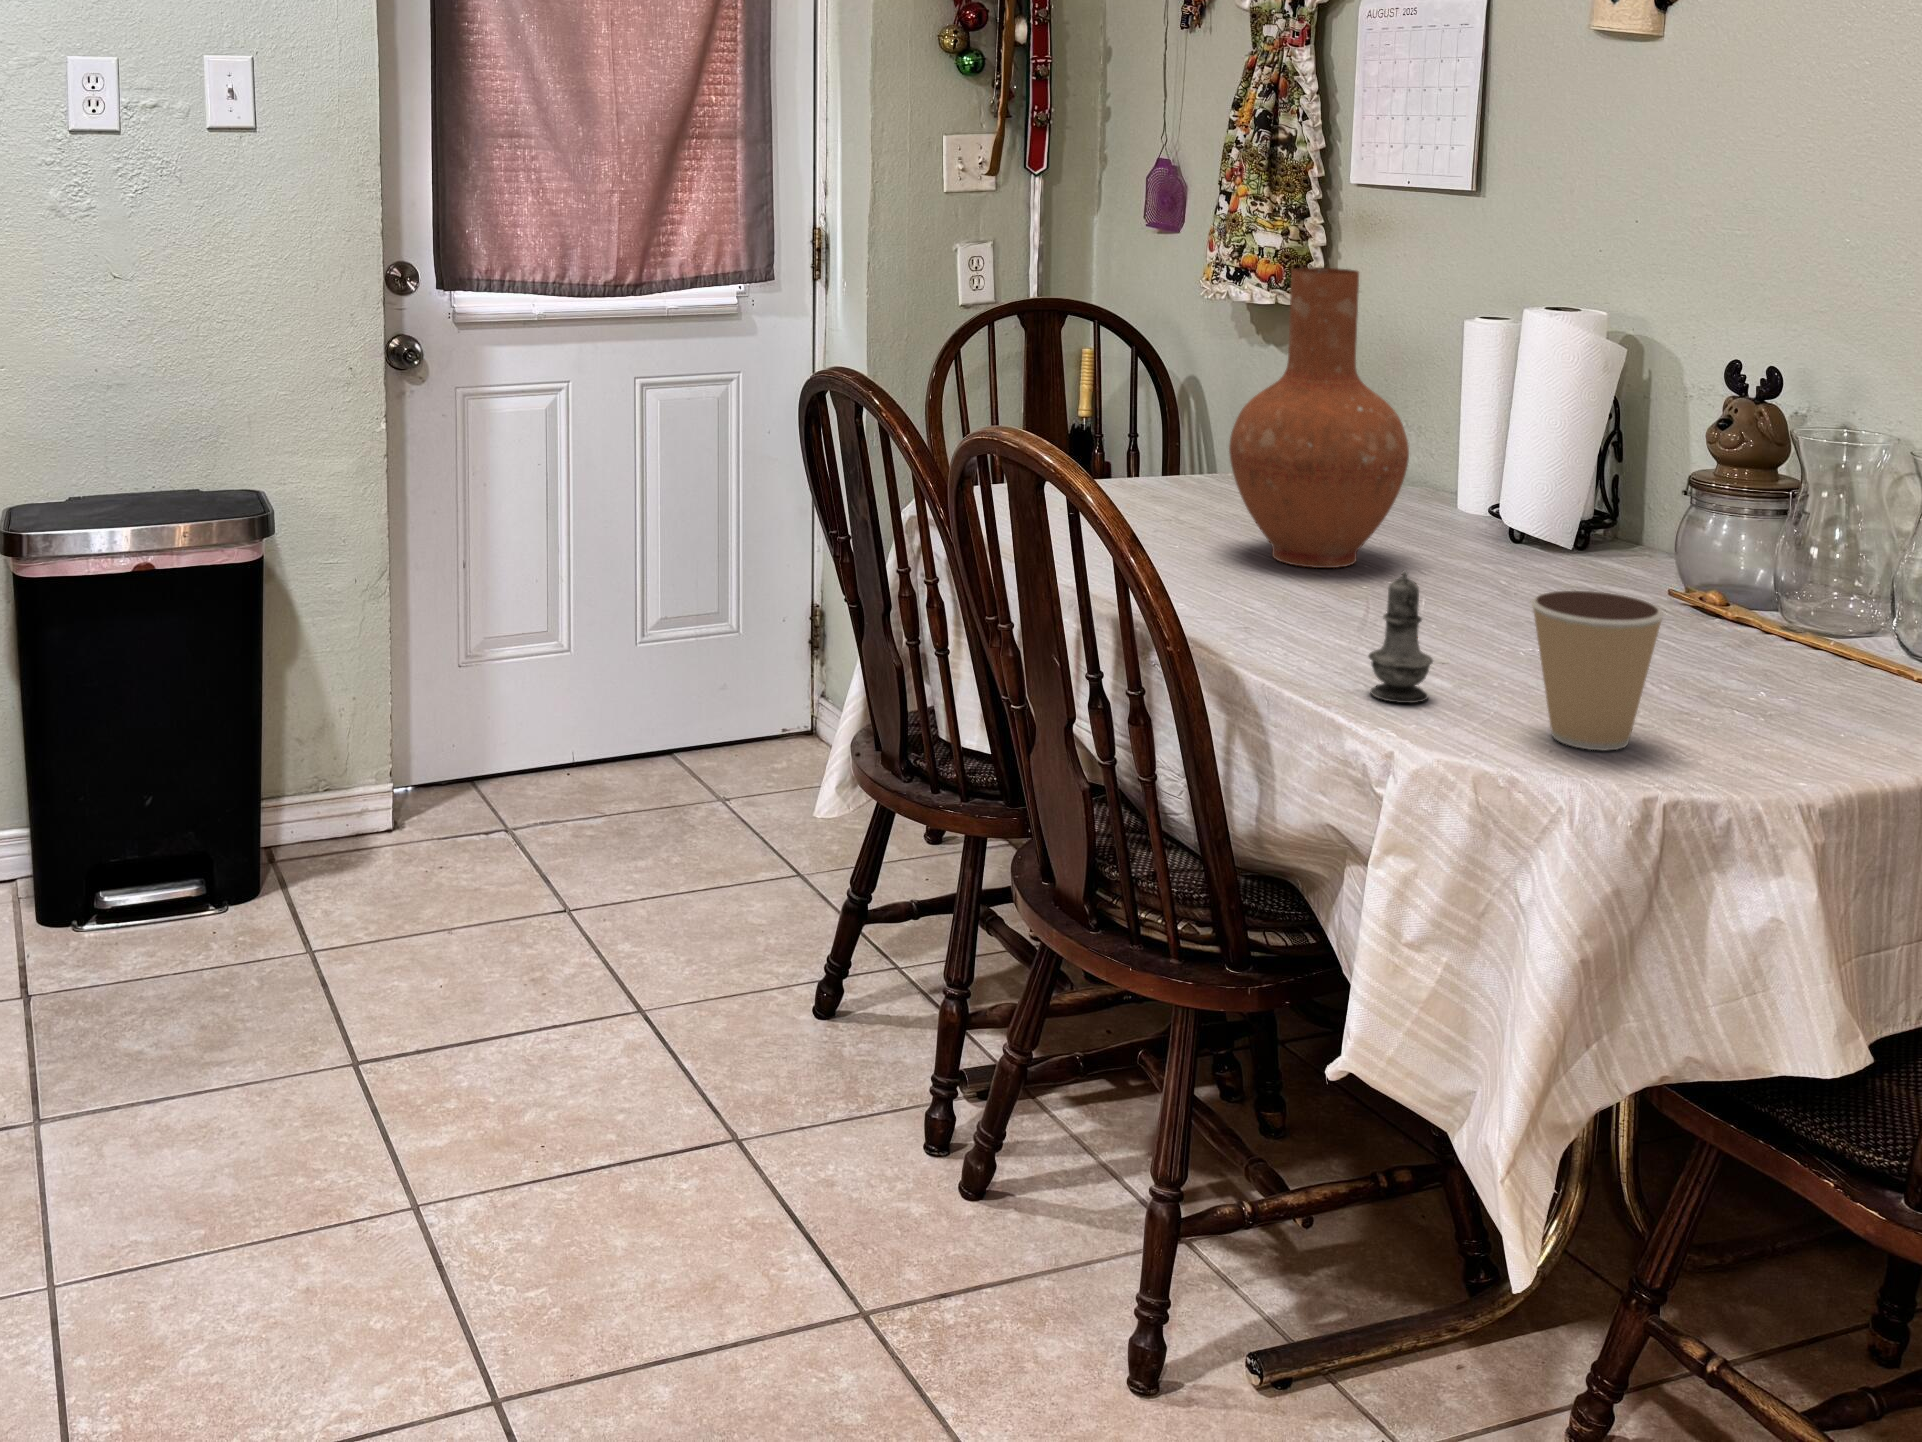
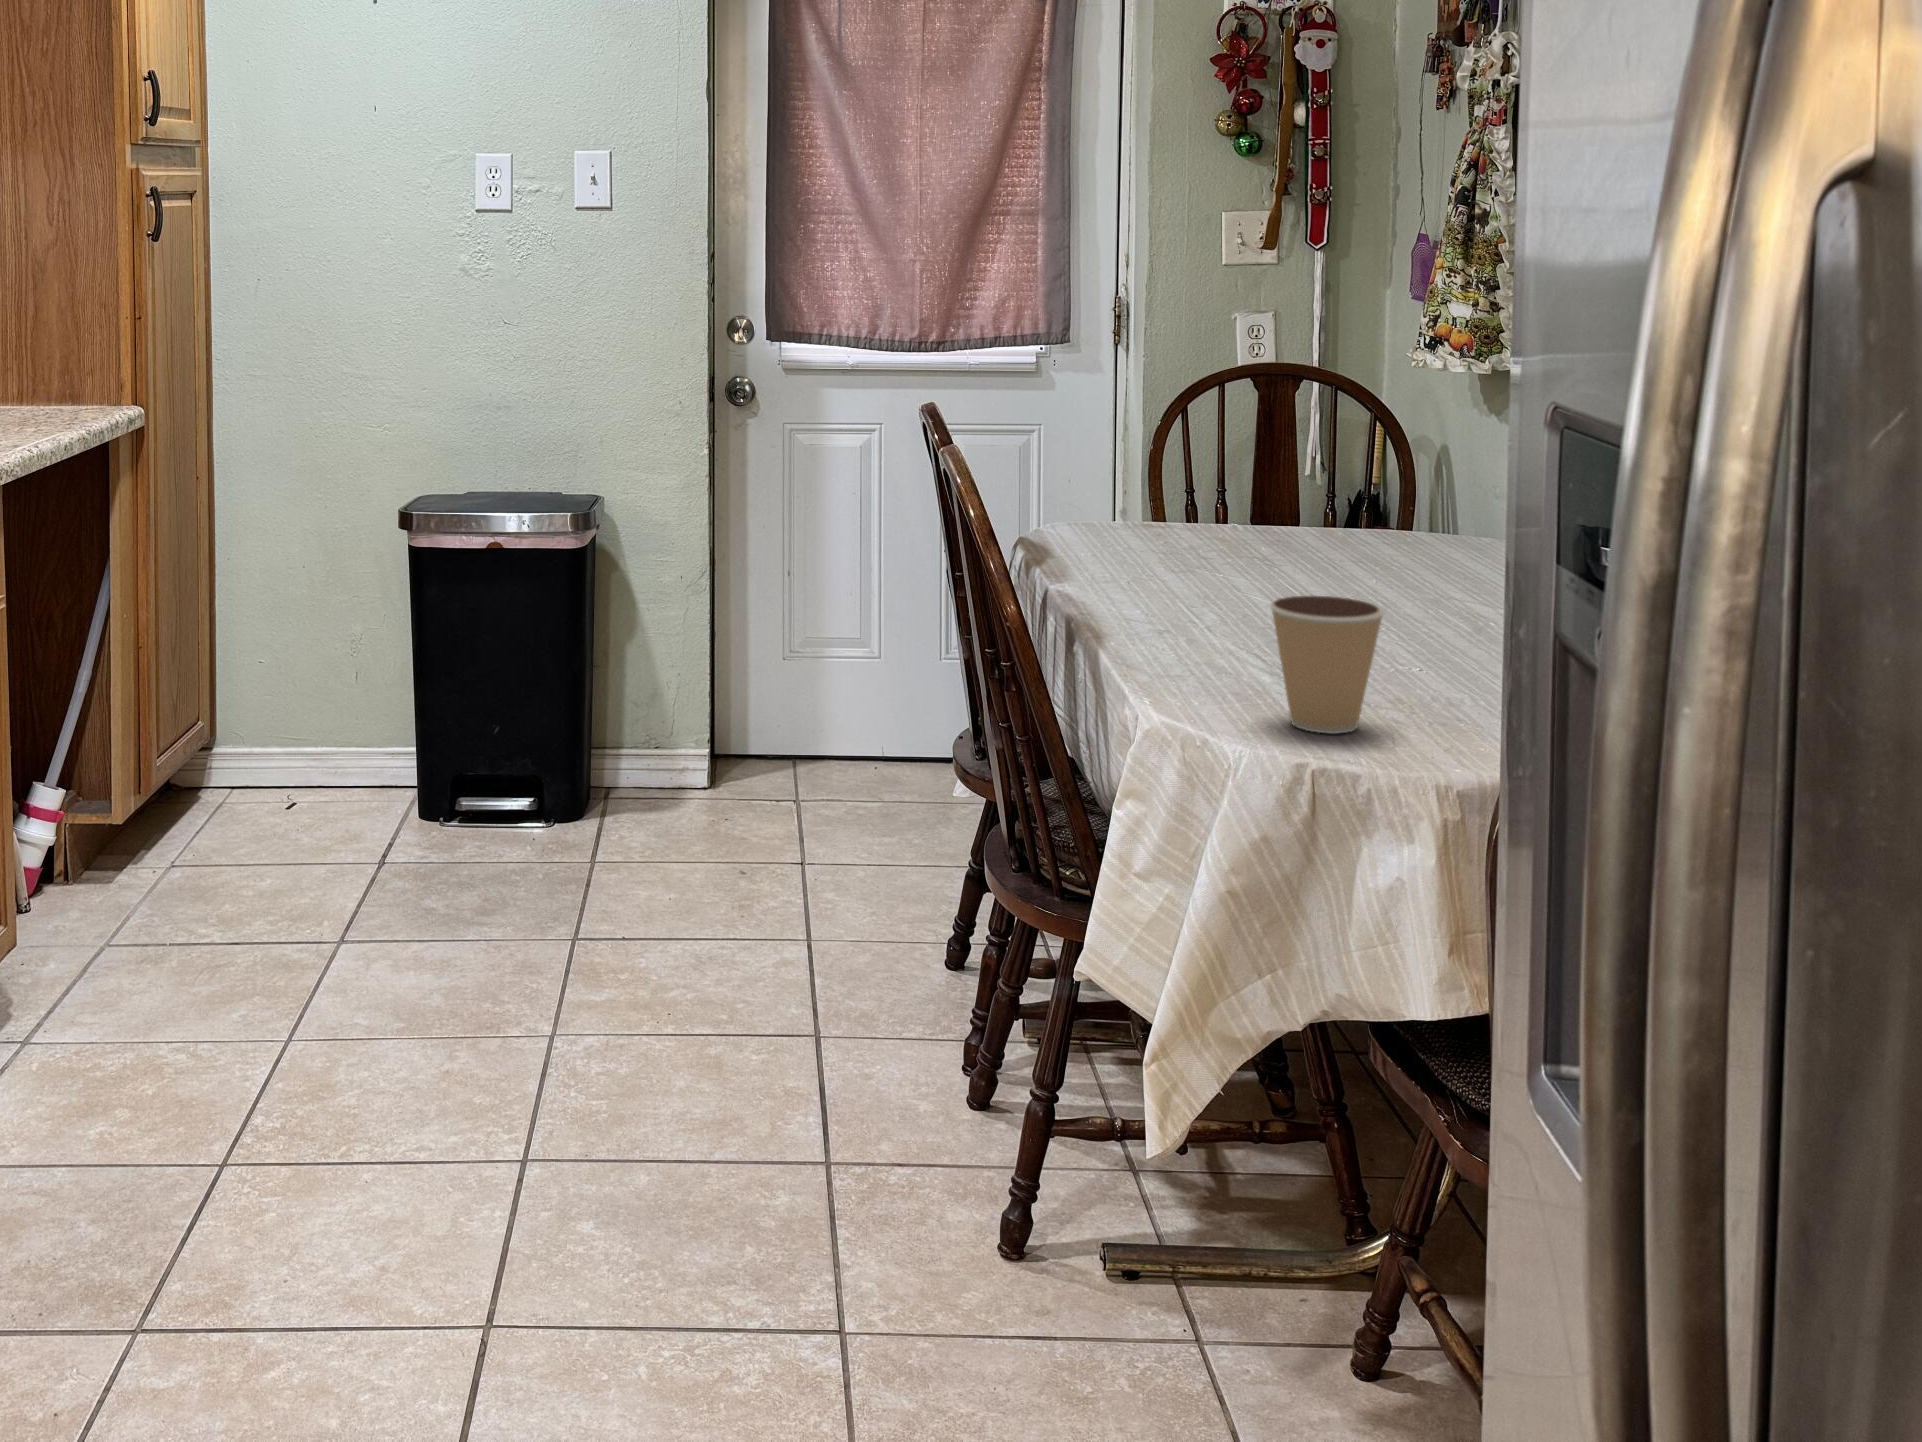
vase: present [1229,268,1409,568] -> none [1250,324,1417,598]
salt shaker: present [1369,570,1433,703] -> none [1184,573,1240,688]

